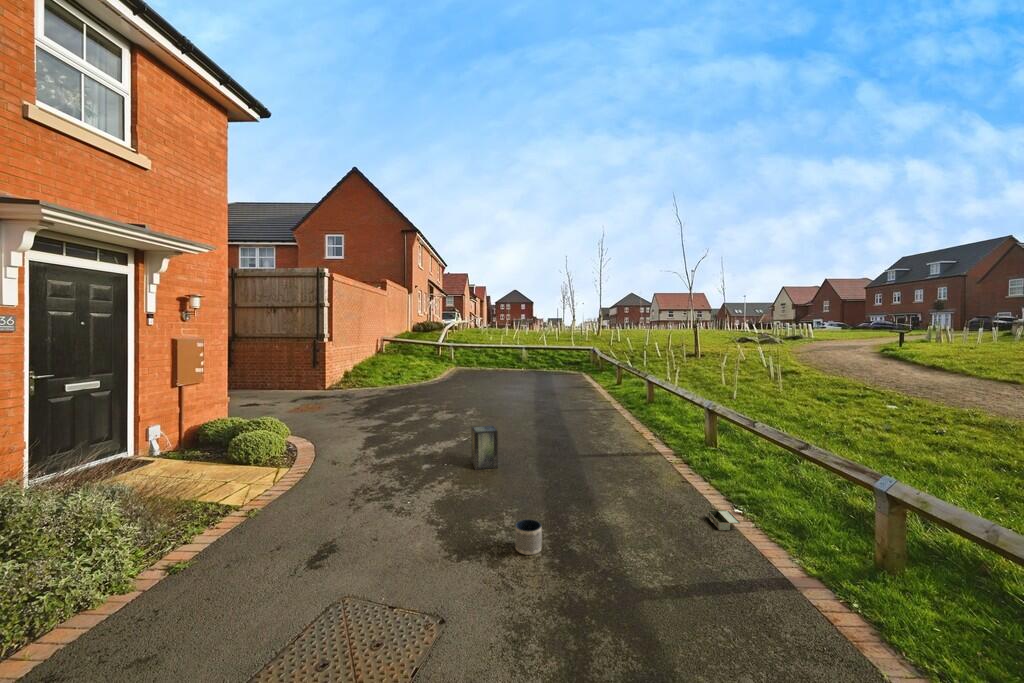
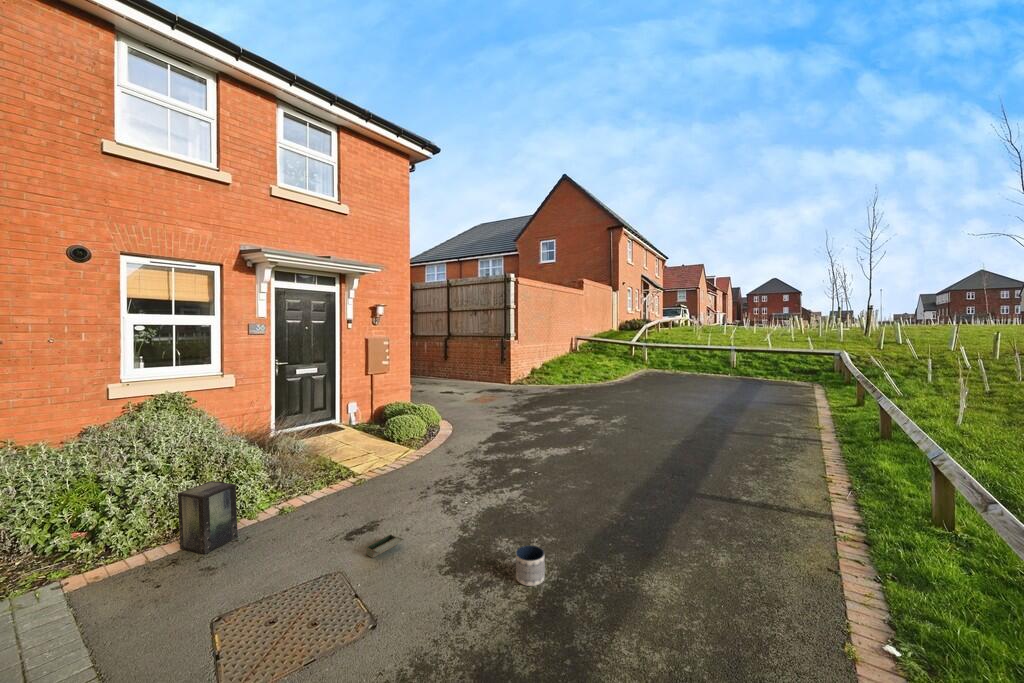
storage box: present [471,426,498,470] -> present [178,481,238,554]
toolbox: present [708,510,740,530] -> present [366,535,403,558]

